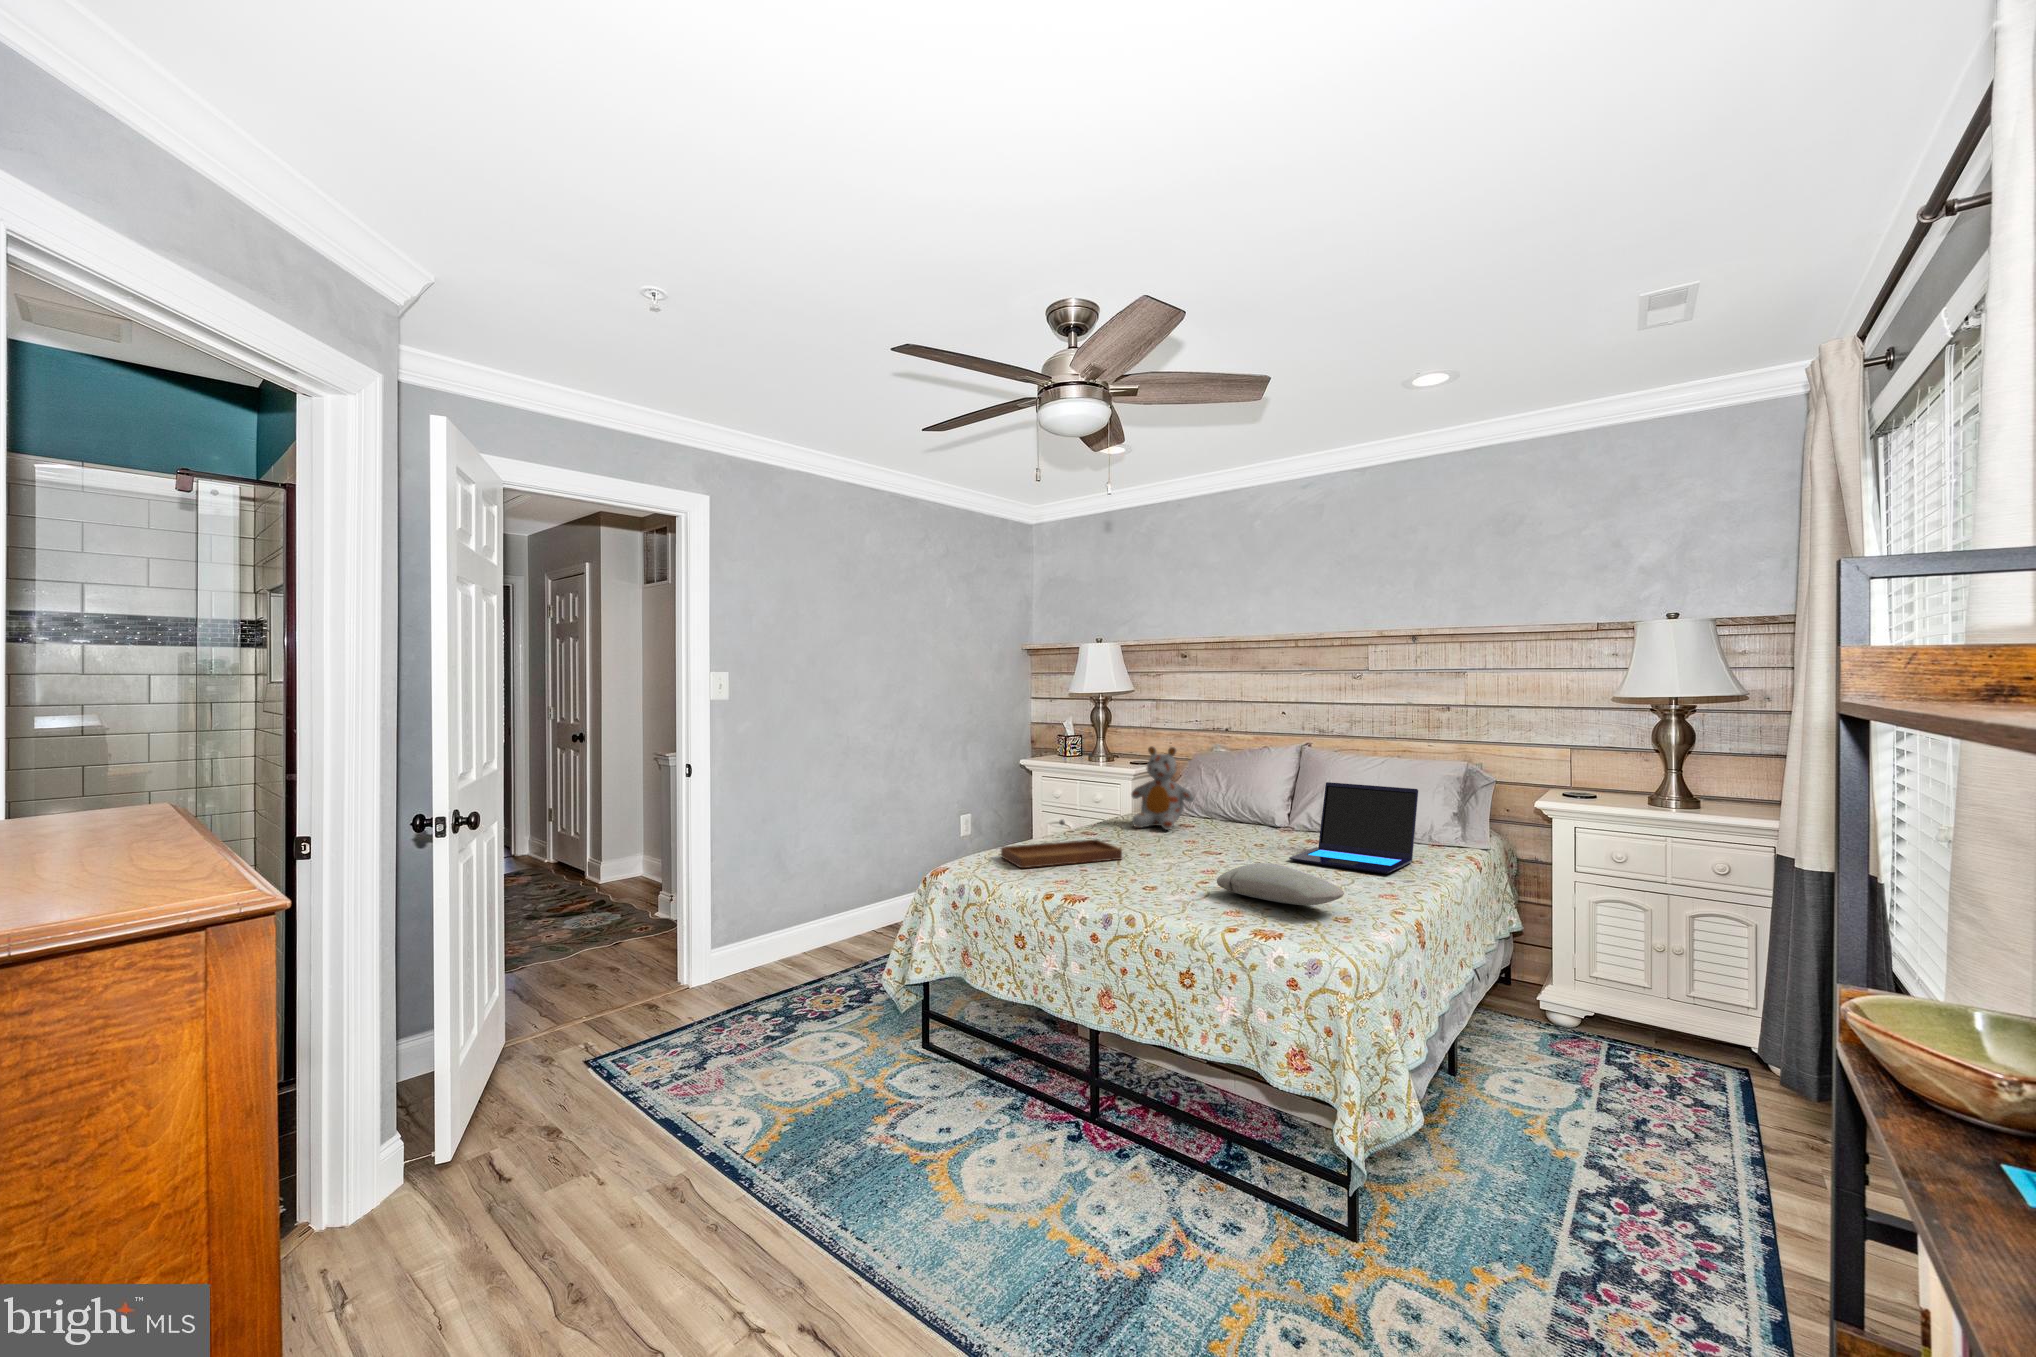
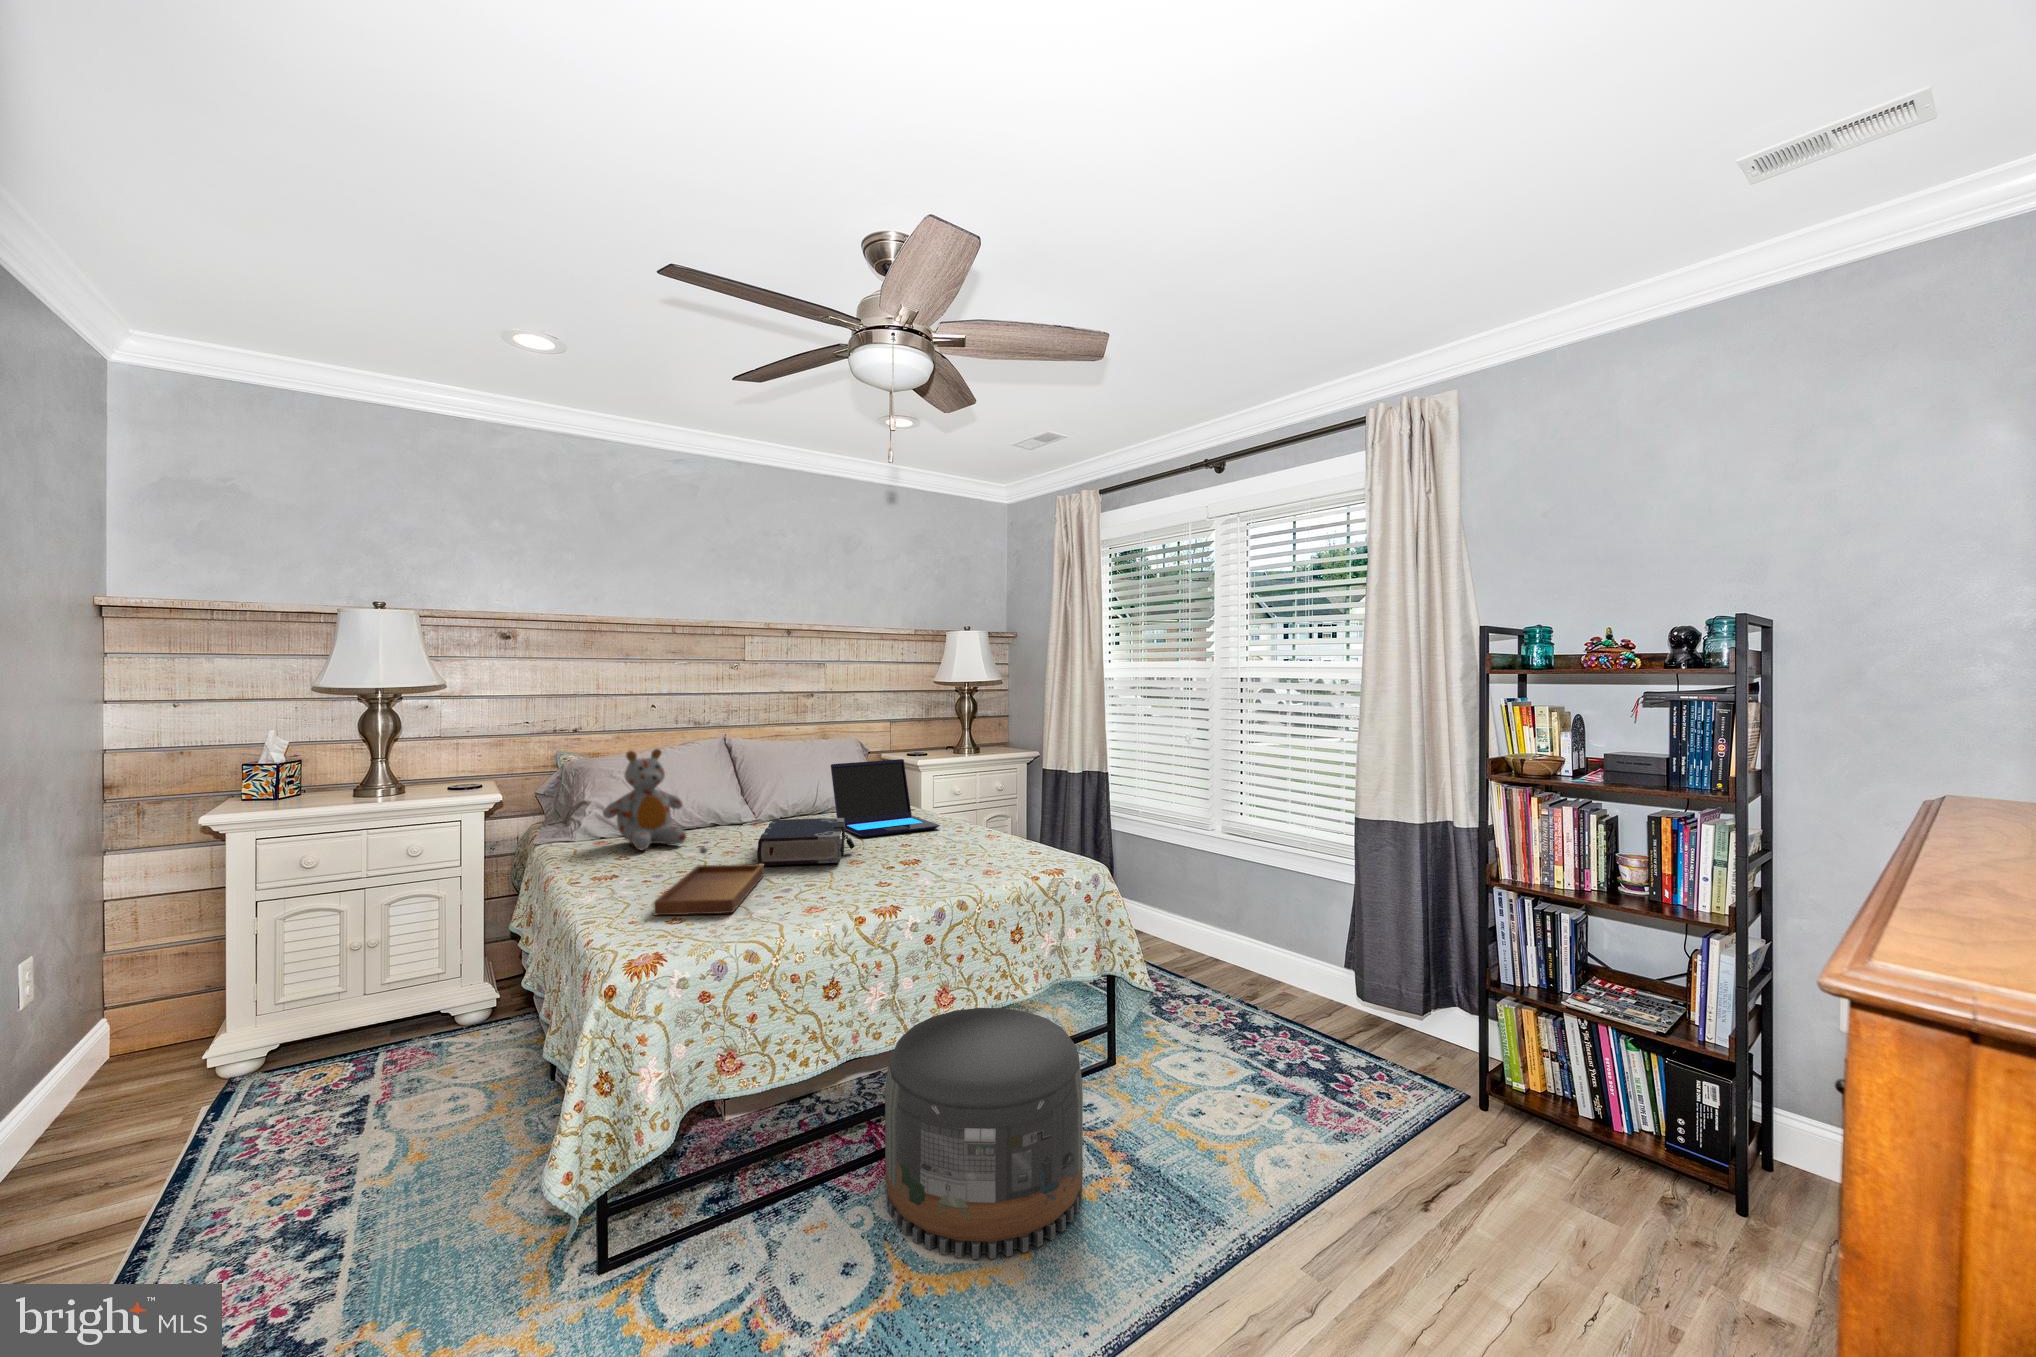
book: none [1143,823,1263,867] -> present [757,818,855,865]
pillow: present [1217,863,1344,905] -> none [925,832,1029,865]
pouf: none [944,1004,1133,1237] -> present [885,1008,1083,1259]

